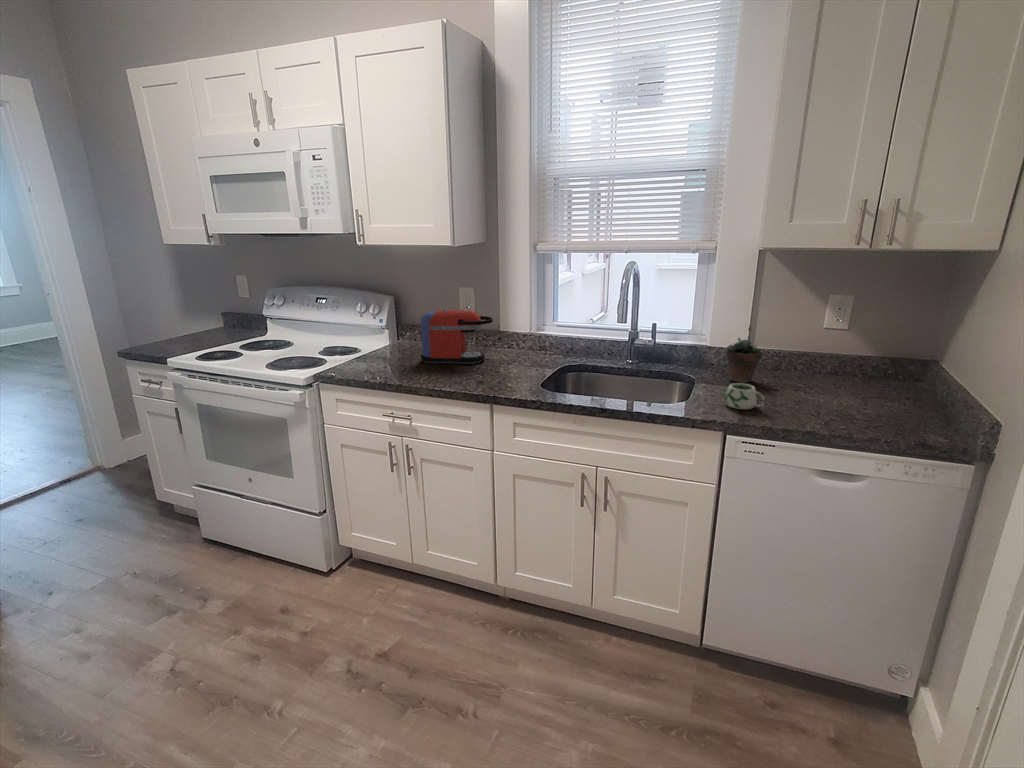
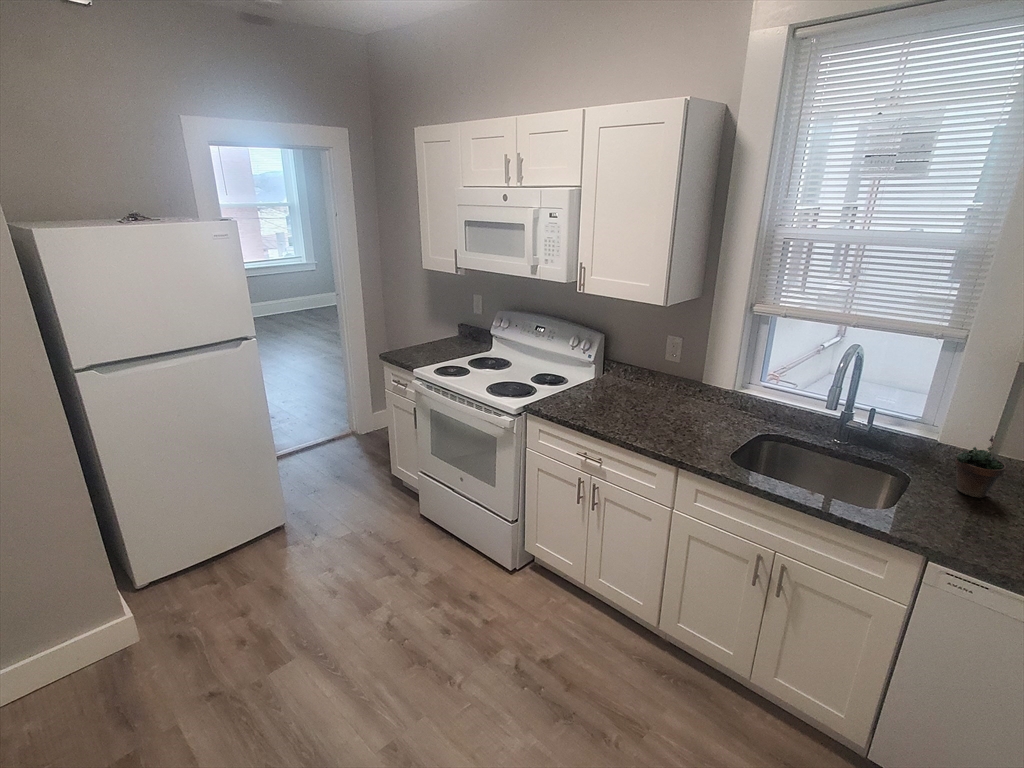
coffee maker: present [421,310,493,364] -> none [620,361,694,416]
mug: present [725,383,765,409] -> none [936,503,986,537]

